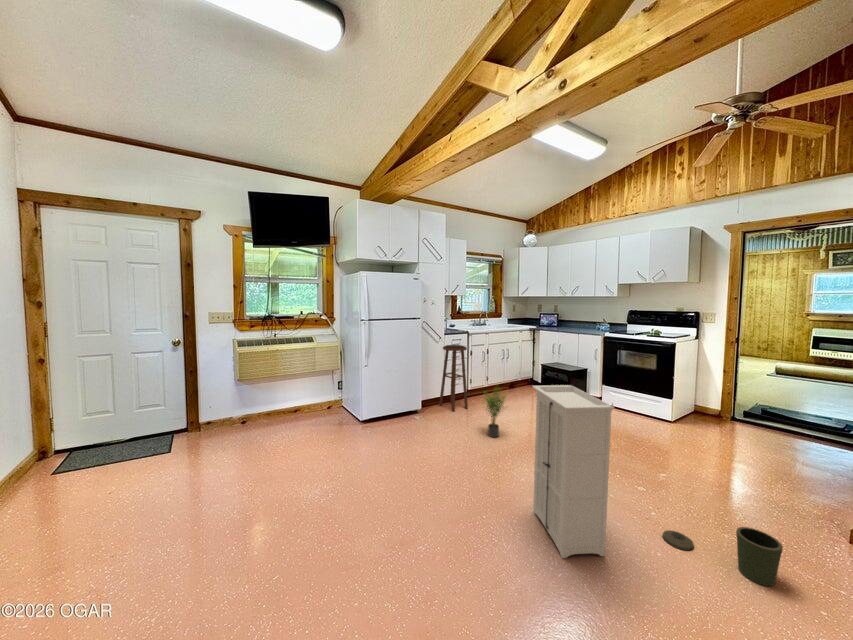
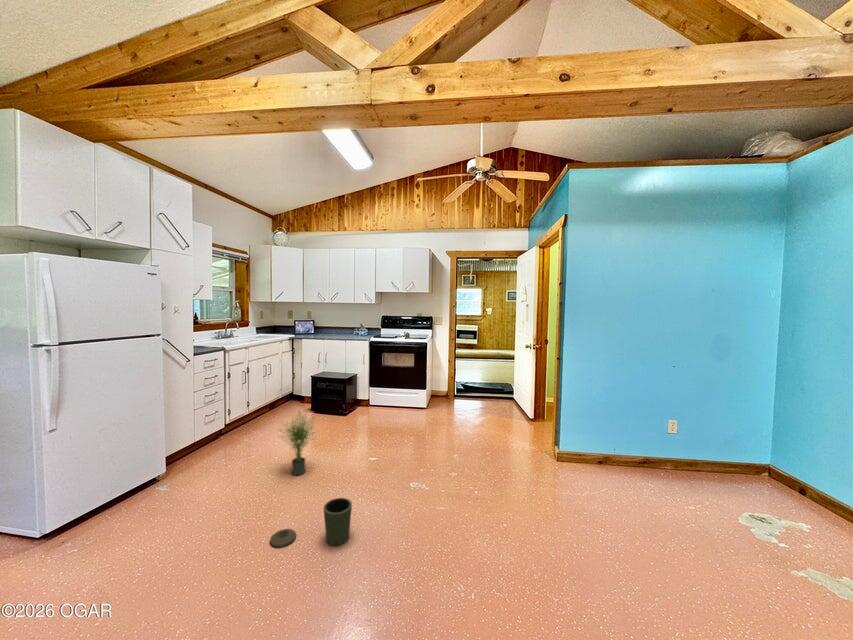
stool: present [439,345,468,411] -> none [190,367,238,461]
storage cabinet: present [532,385,614,558] -> none [400,391,488,569]
trash can: present [663,527,783,586] -> present [270,498,352,548]

